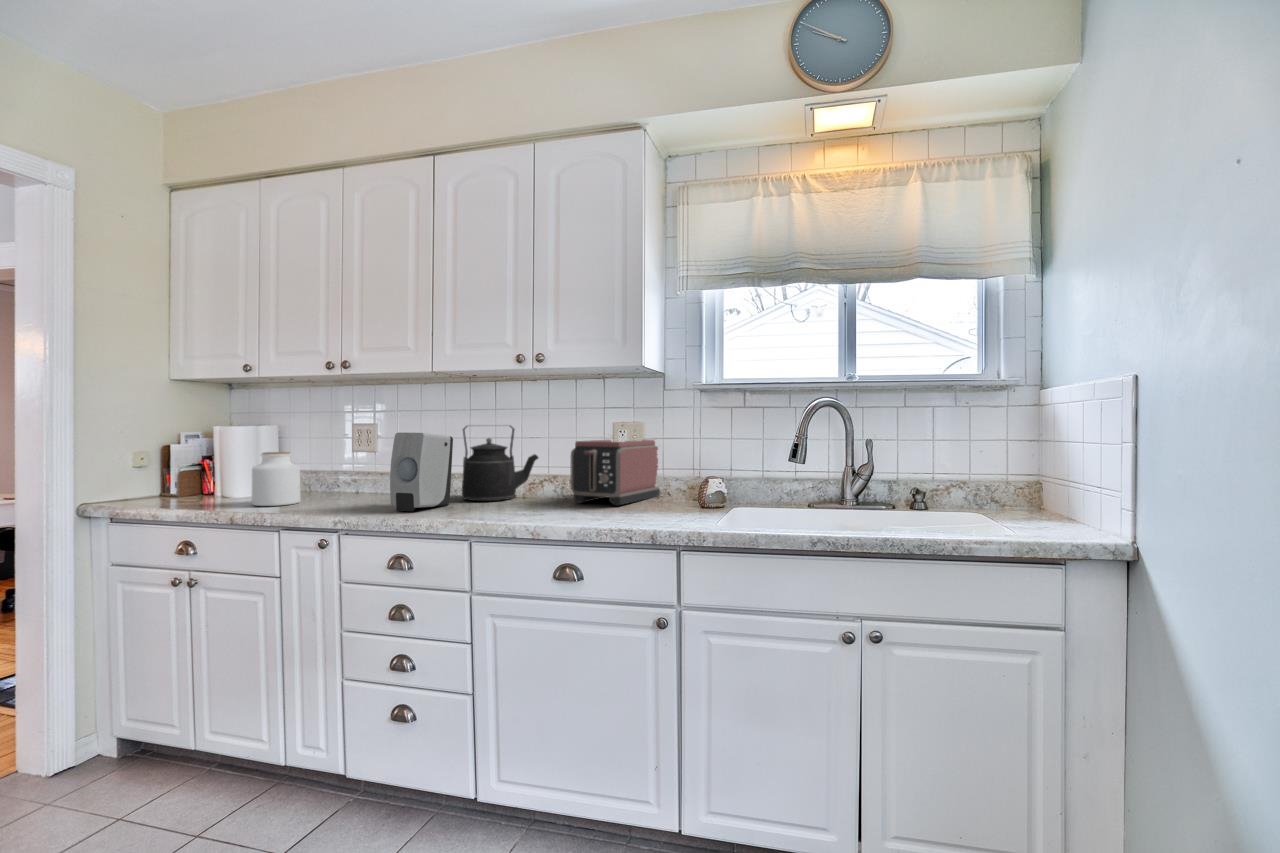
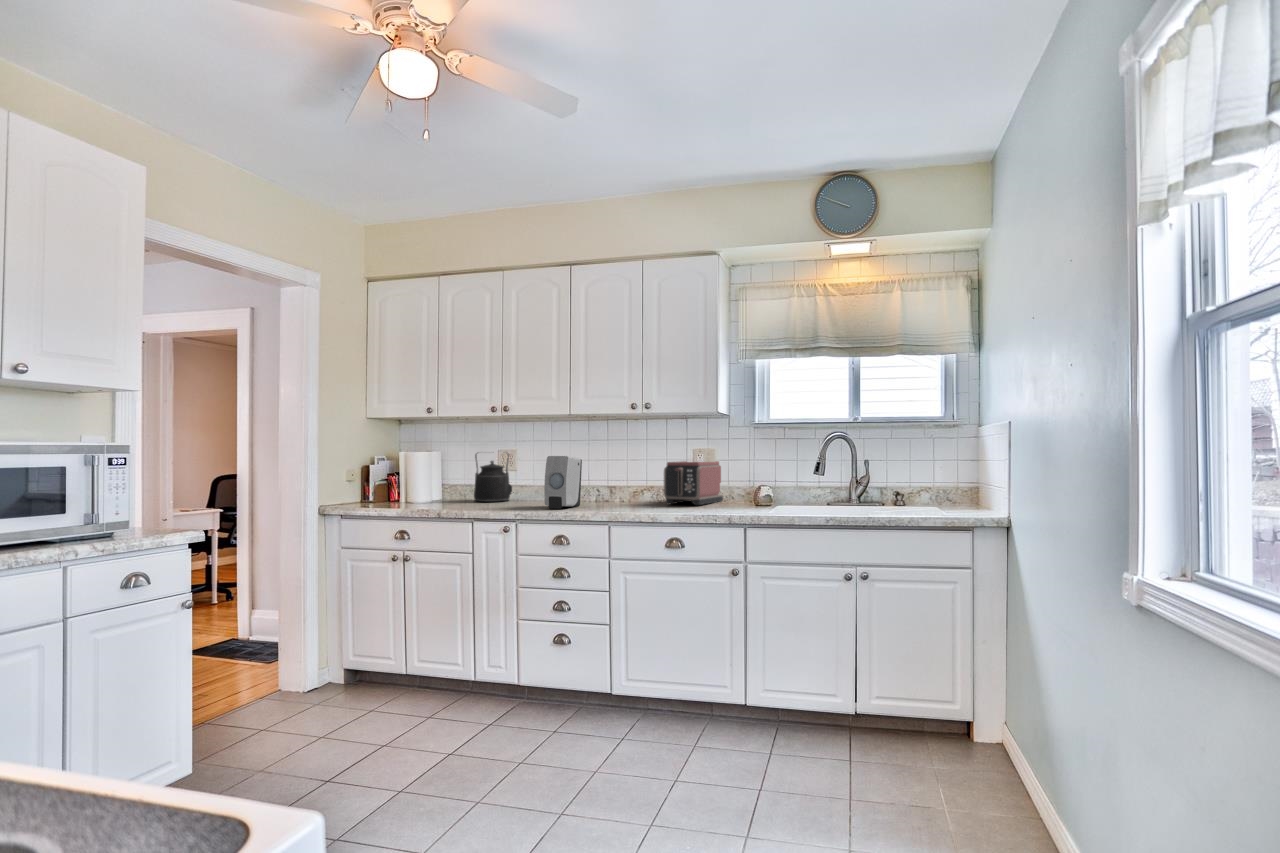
kettle: present [462,426,538,501] -> present [474,453,512,502]
jar: present [252,452,300,506] -> none [440,470,470,507]

